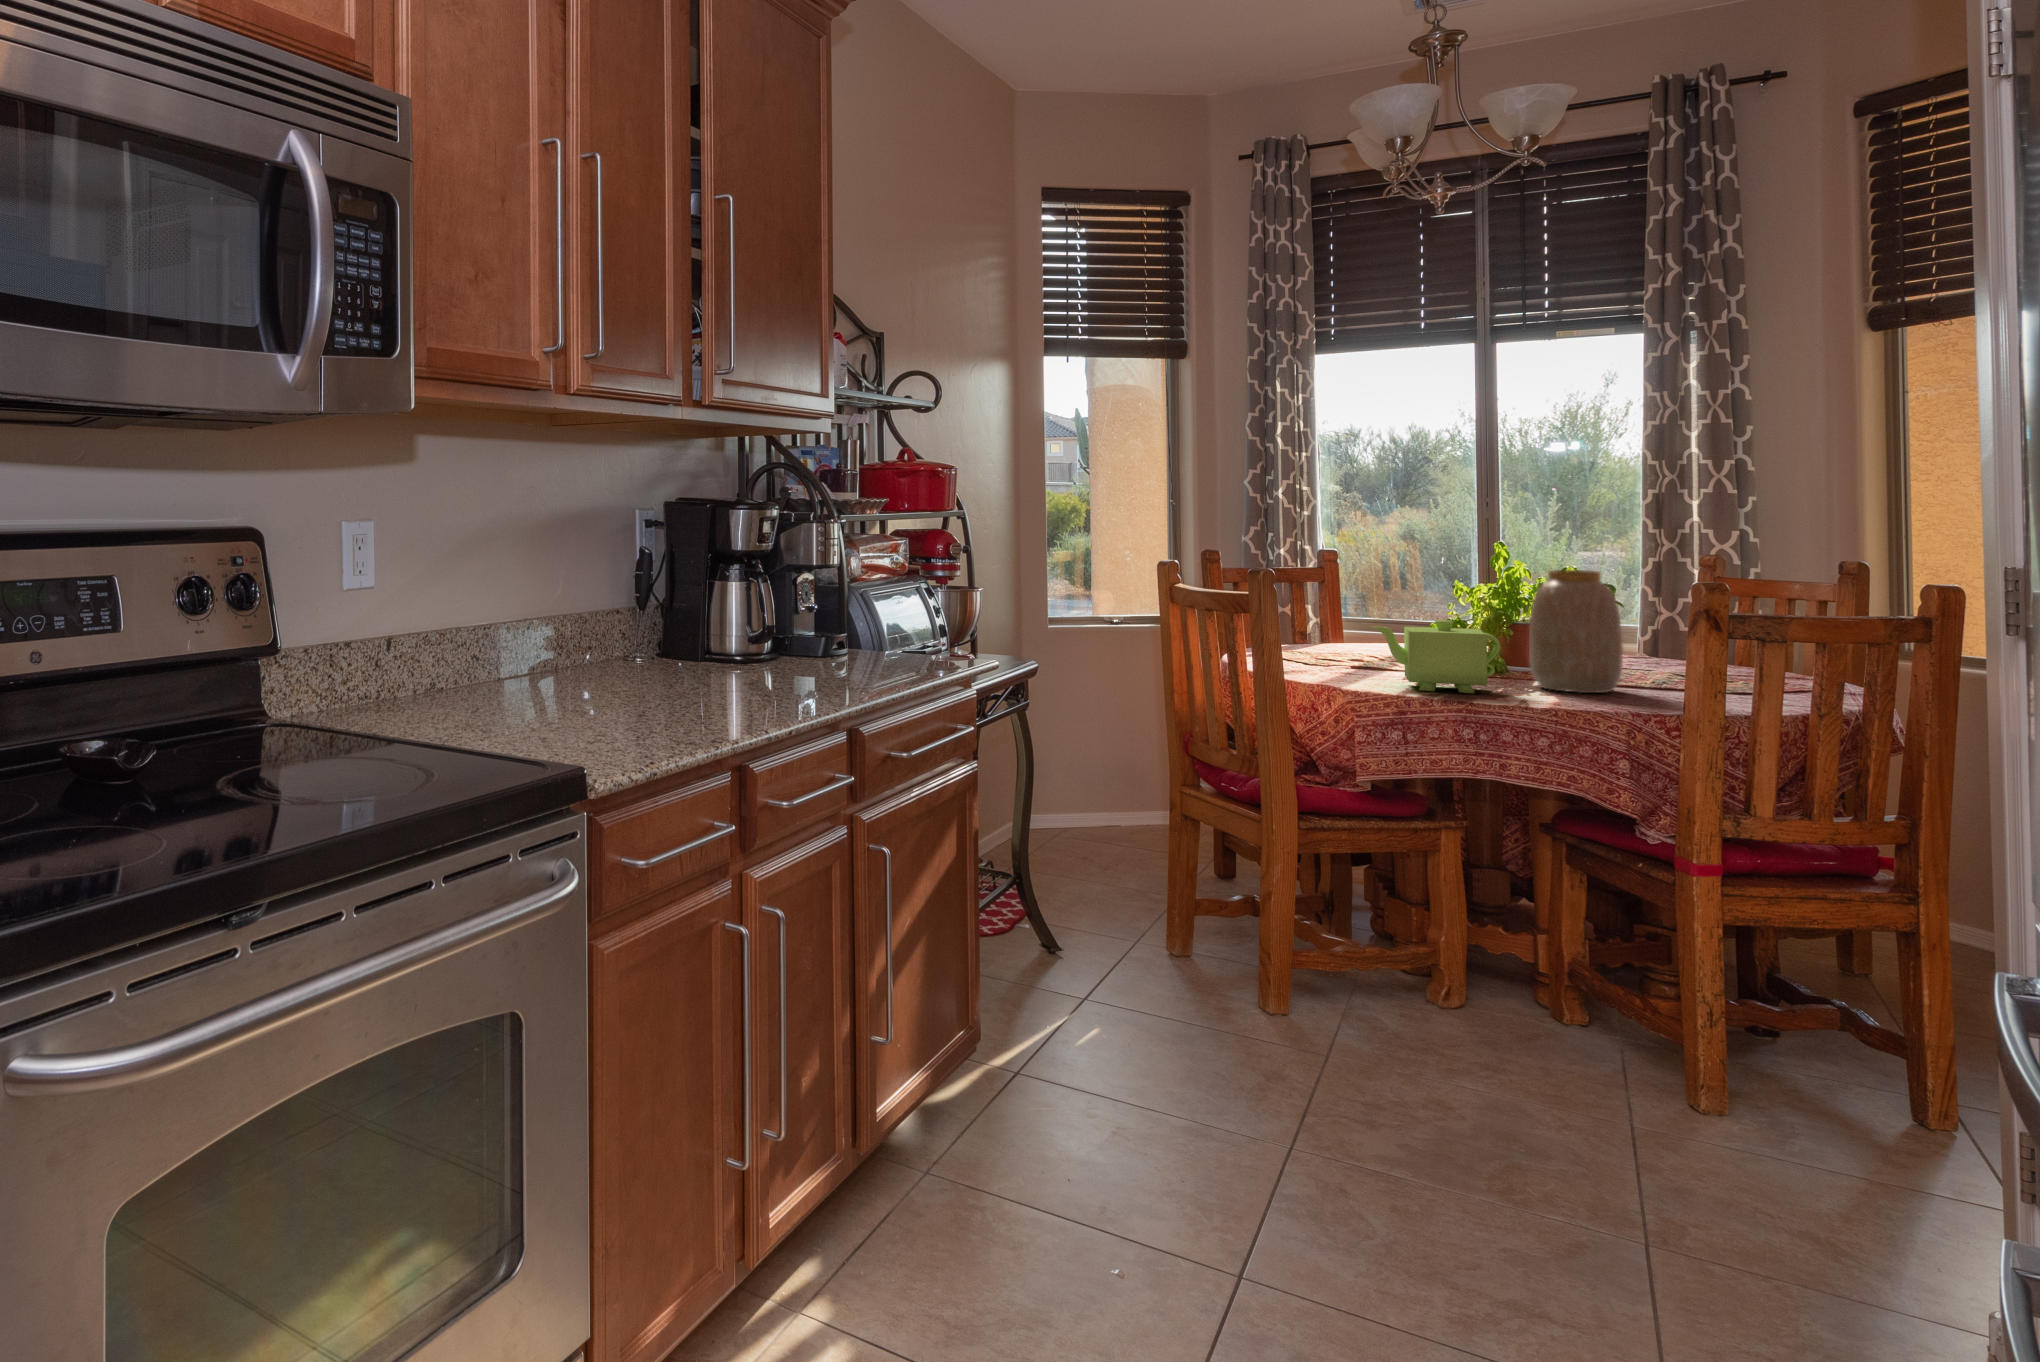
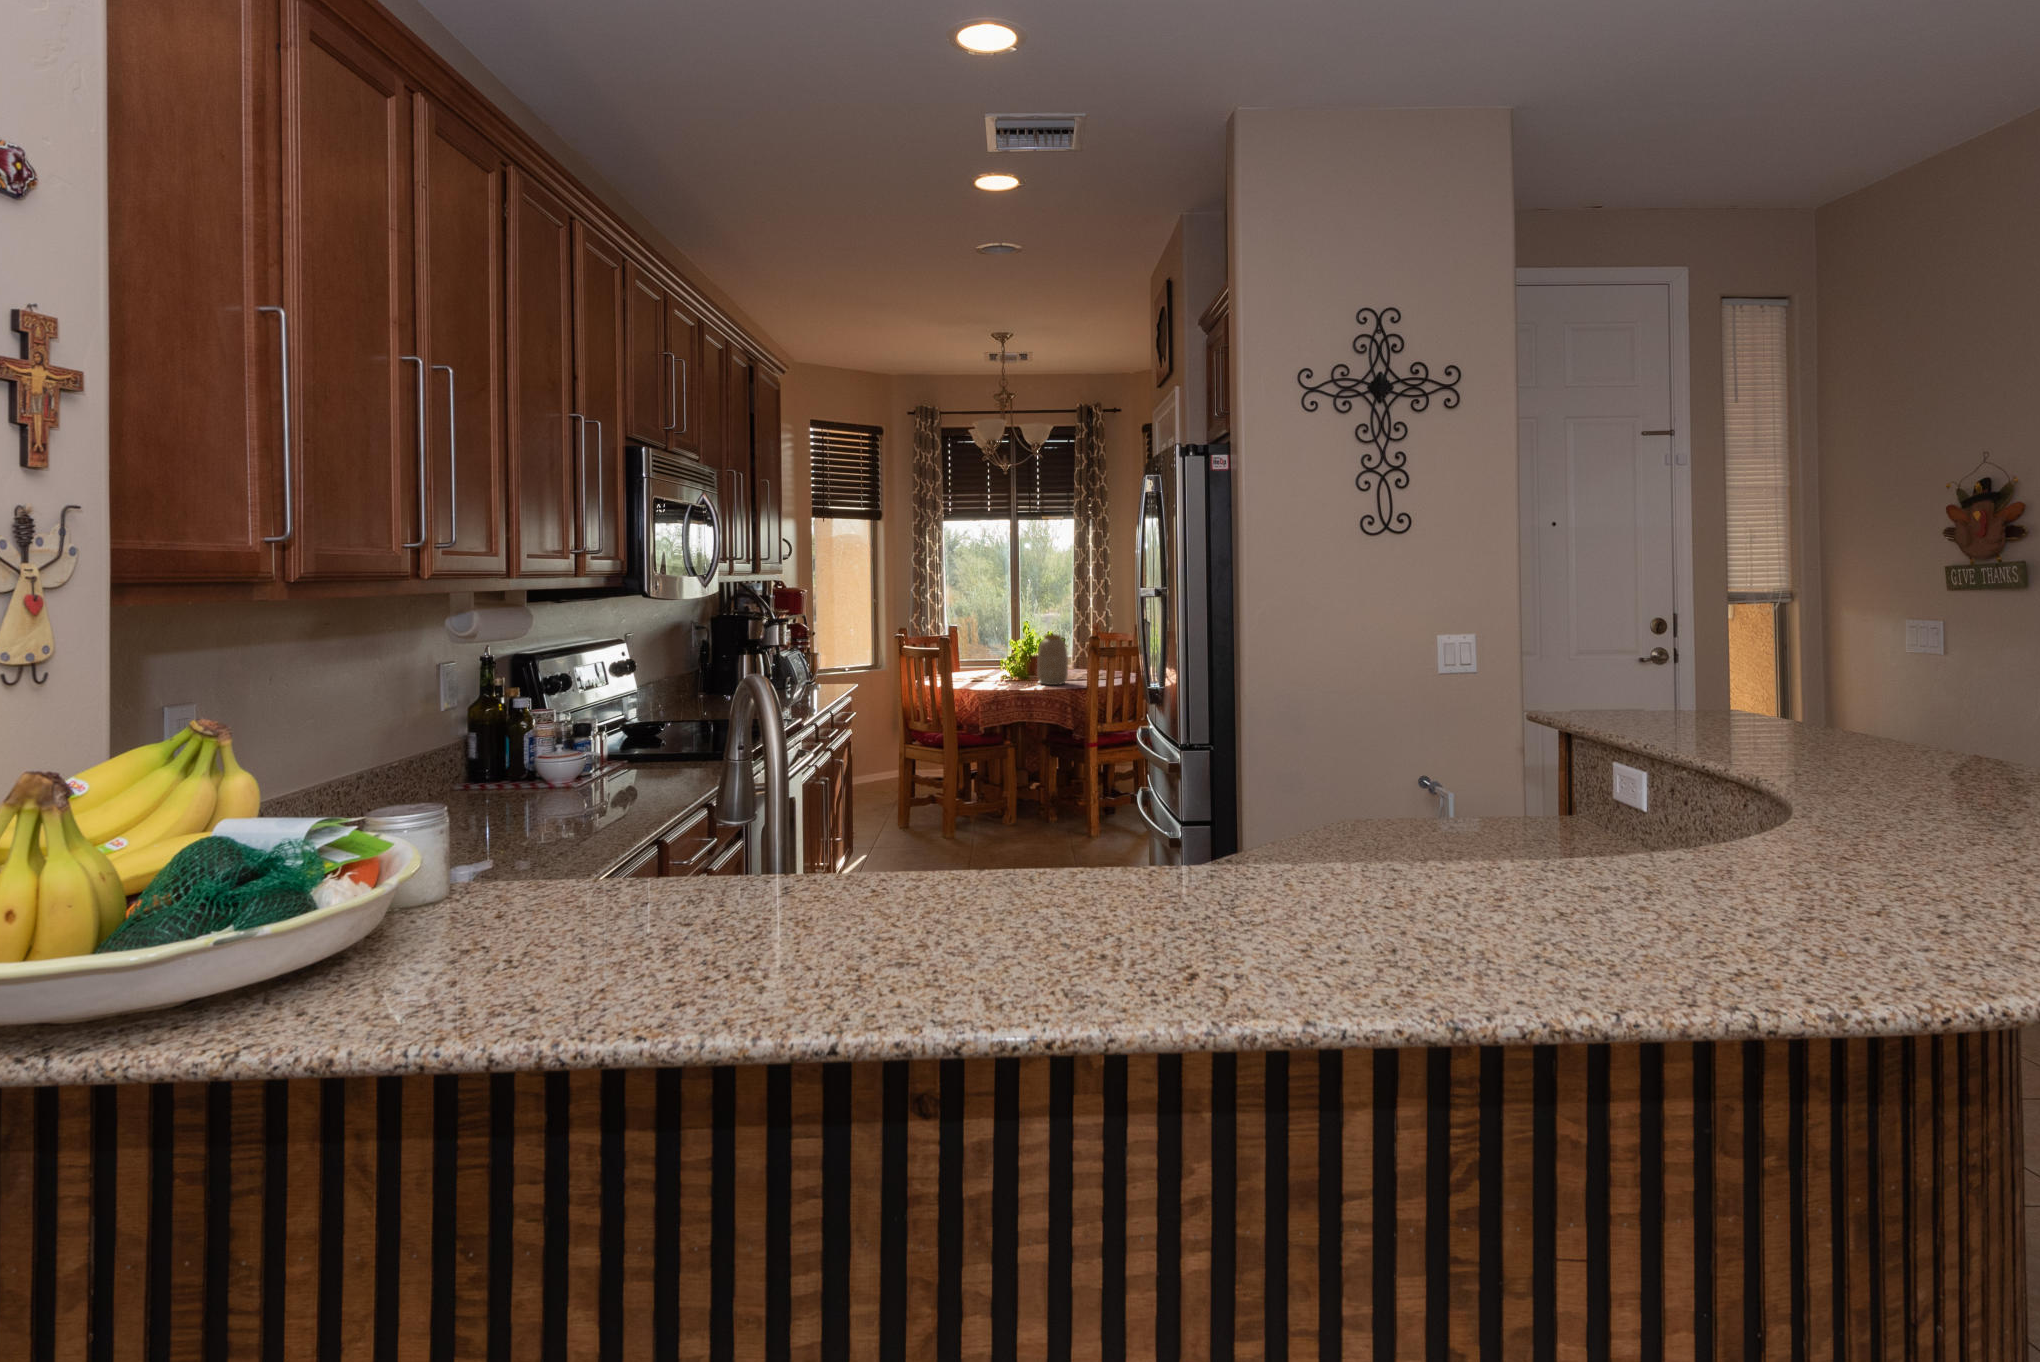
teapot: present [1371,620,1500,693] -> none [982,658,1028,688]

